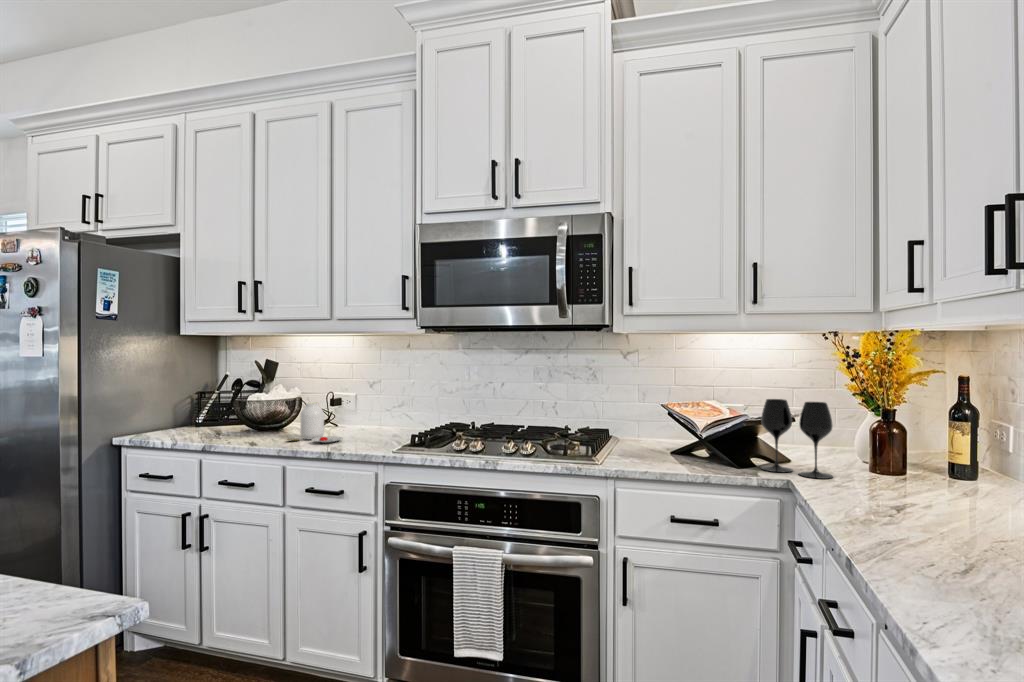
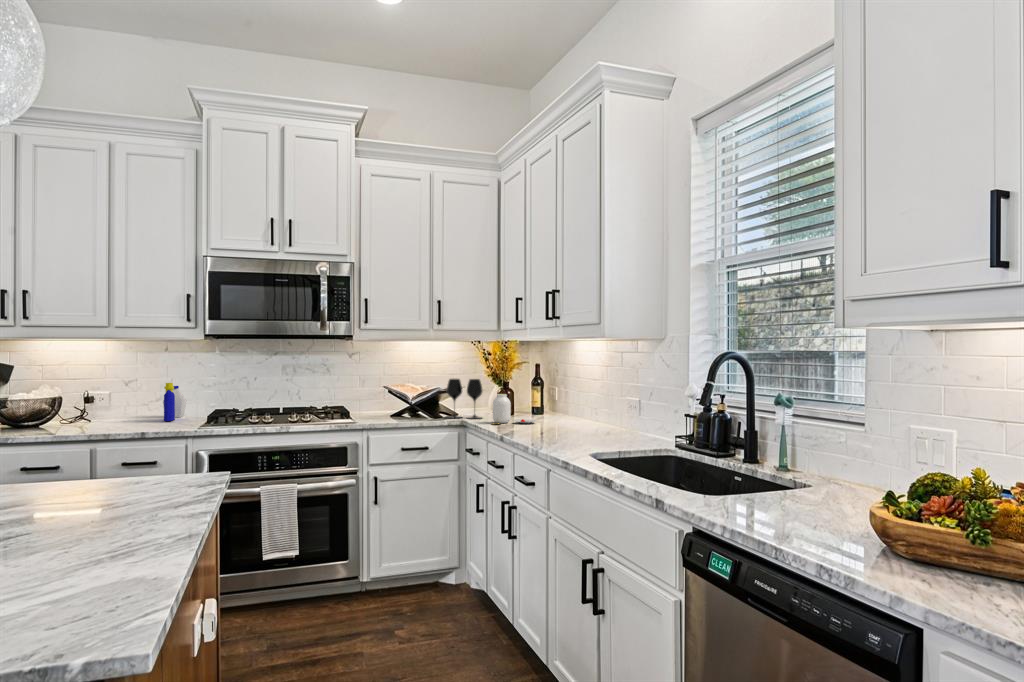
bottle: none [381,388,417,436] -> present [163,383,186,421]
jar: present [288,403,343,443] -> present [491,394,536,424]

